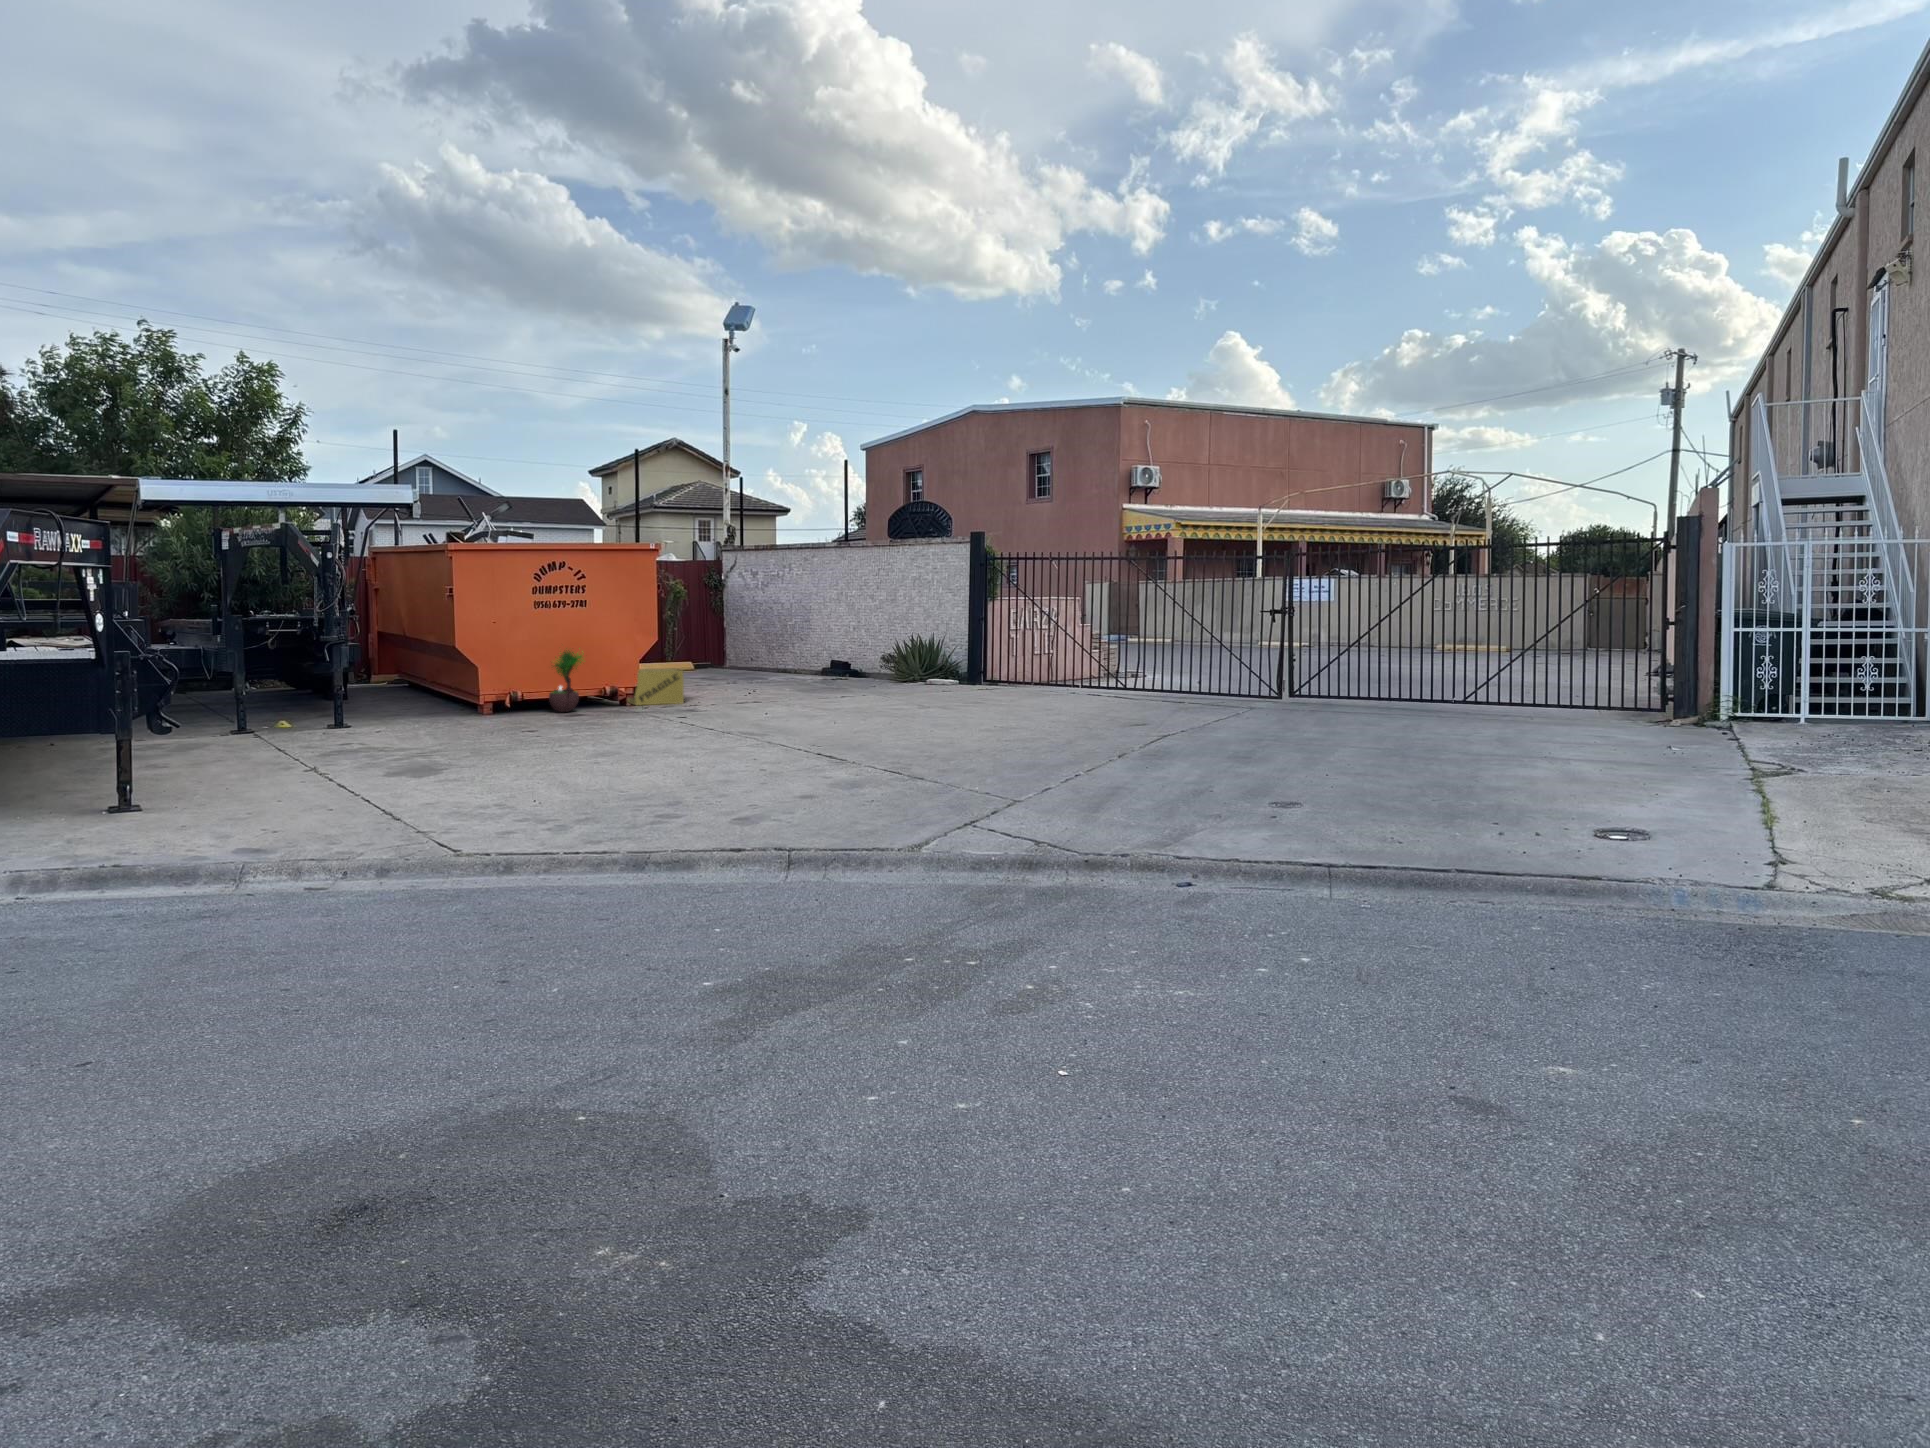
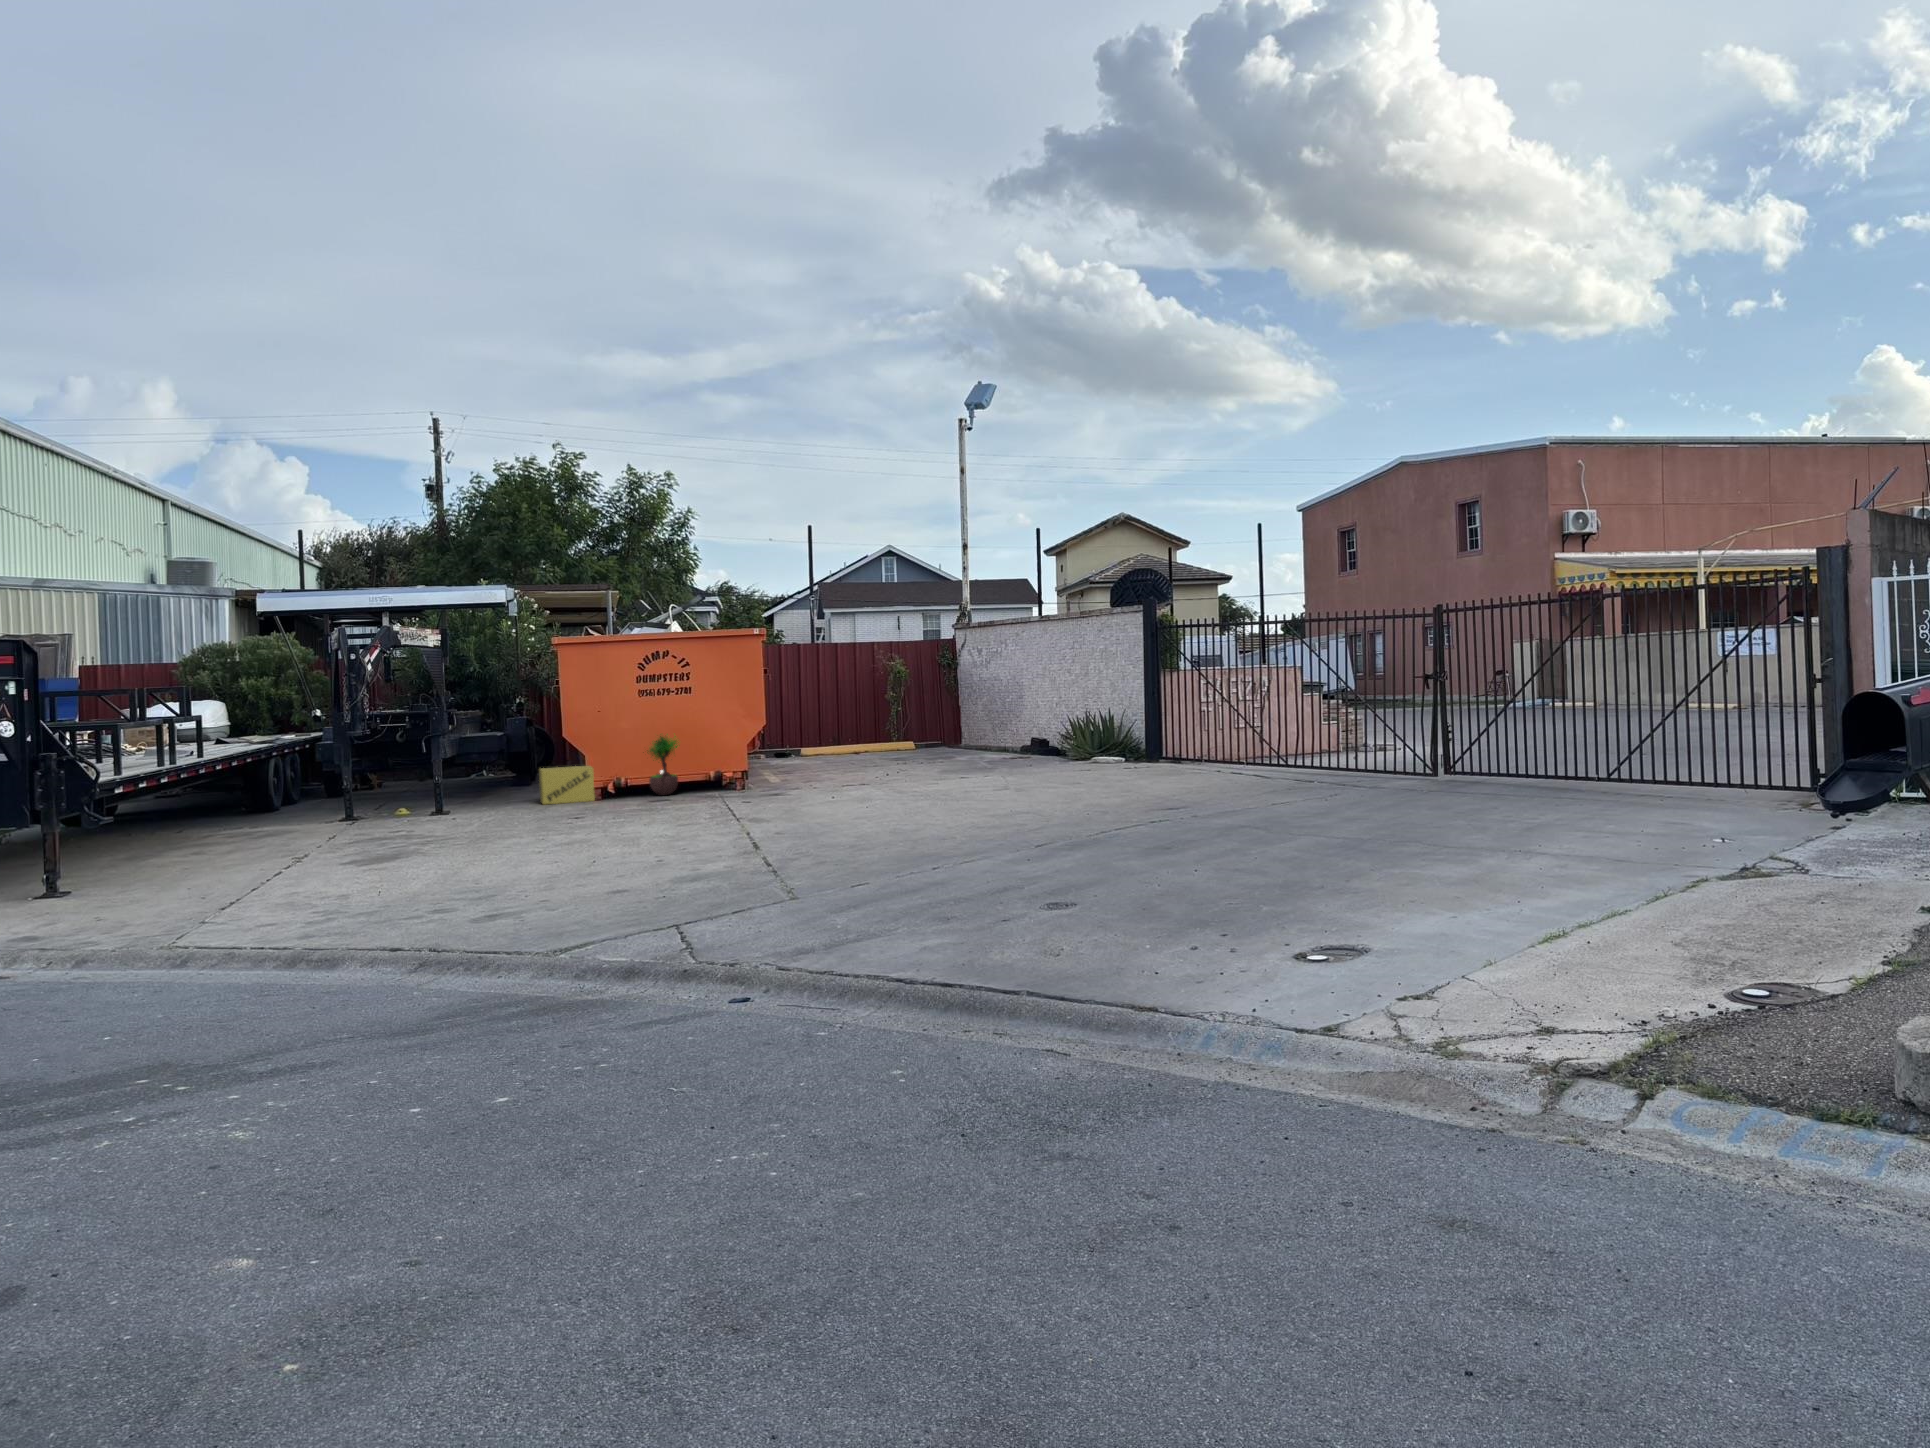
cardboard box: present [628,669,684,705] -> present [539,766,595,804]

